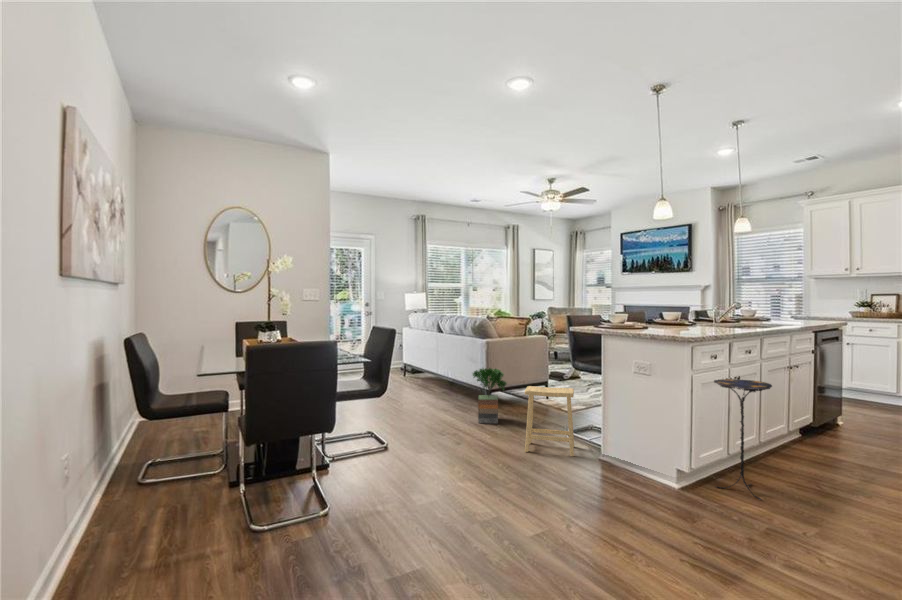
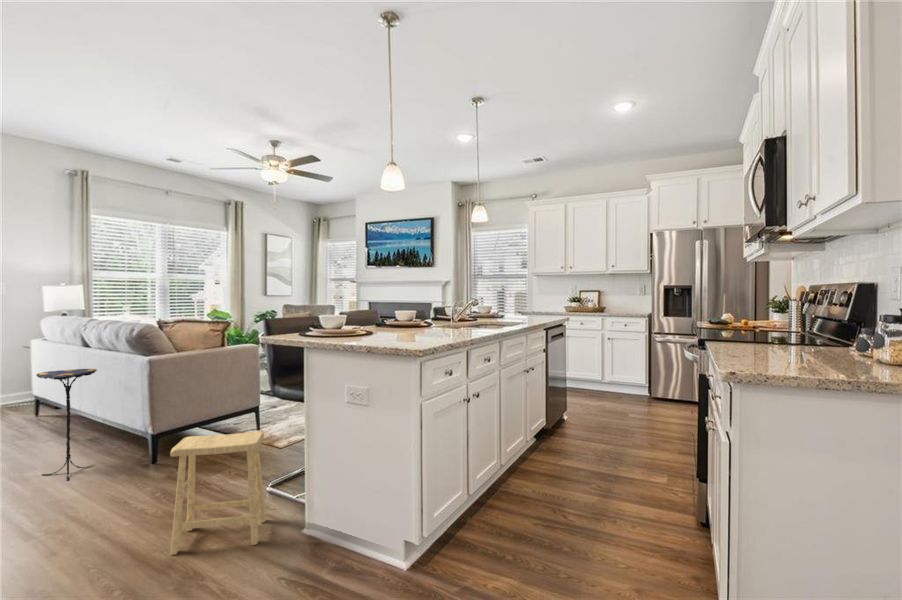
potted tree: present [473,368,507,424] -> none [102,403,173,500]
side table: present [714,379,772,499] -> present [37,369,97,479]

